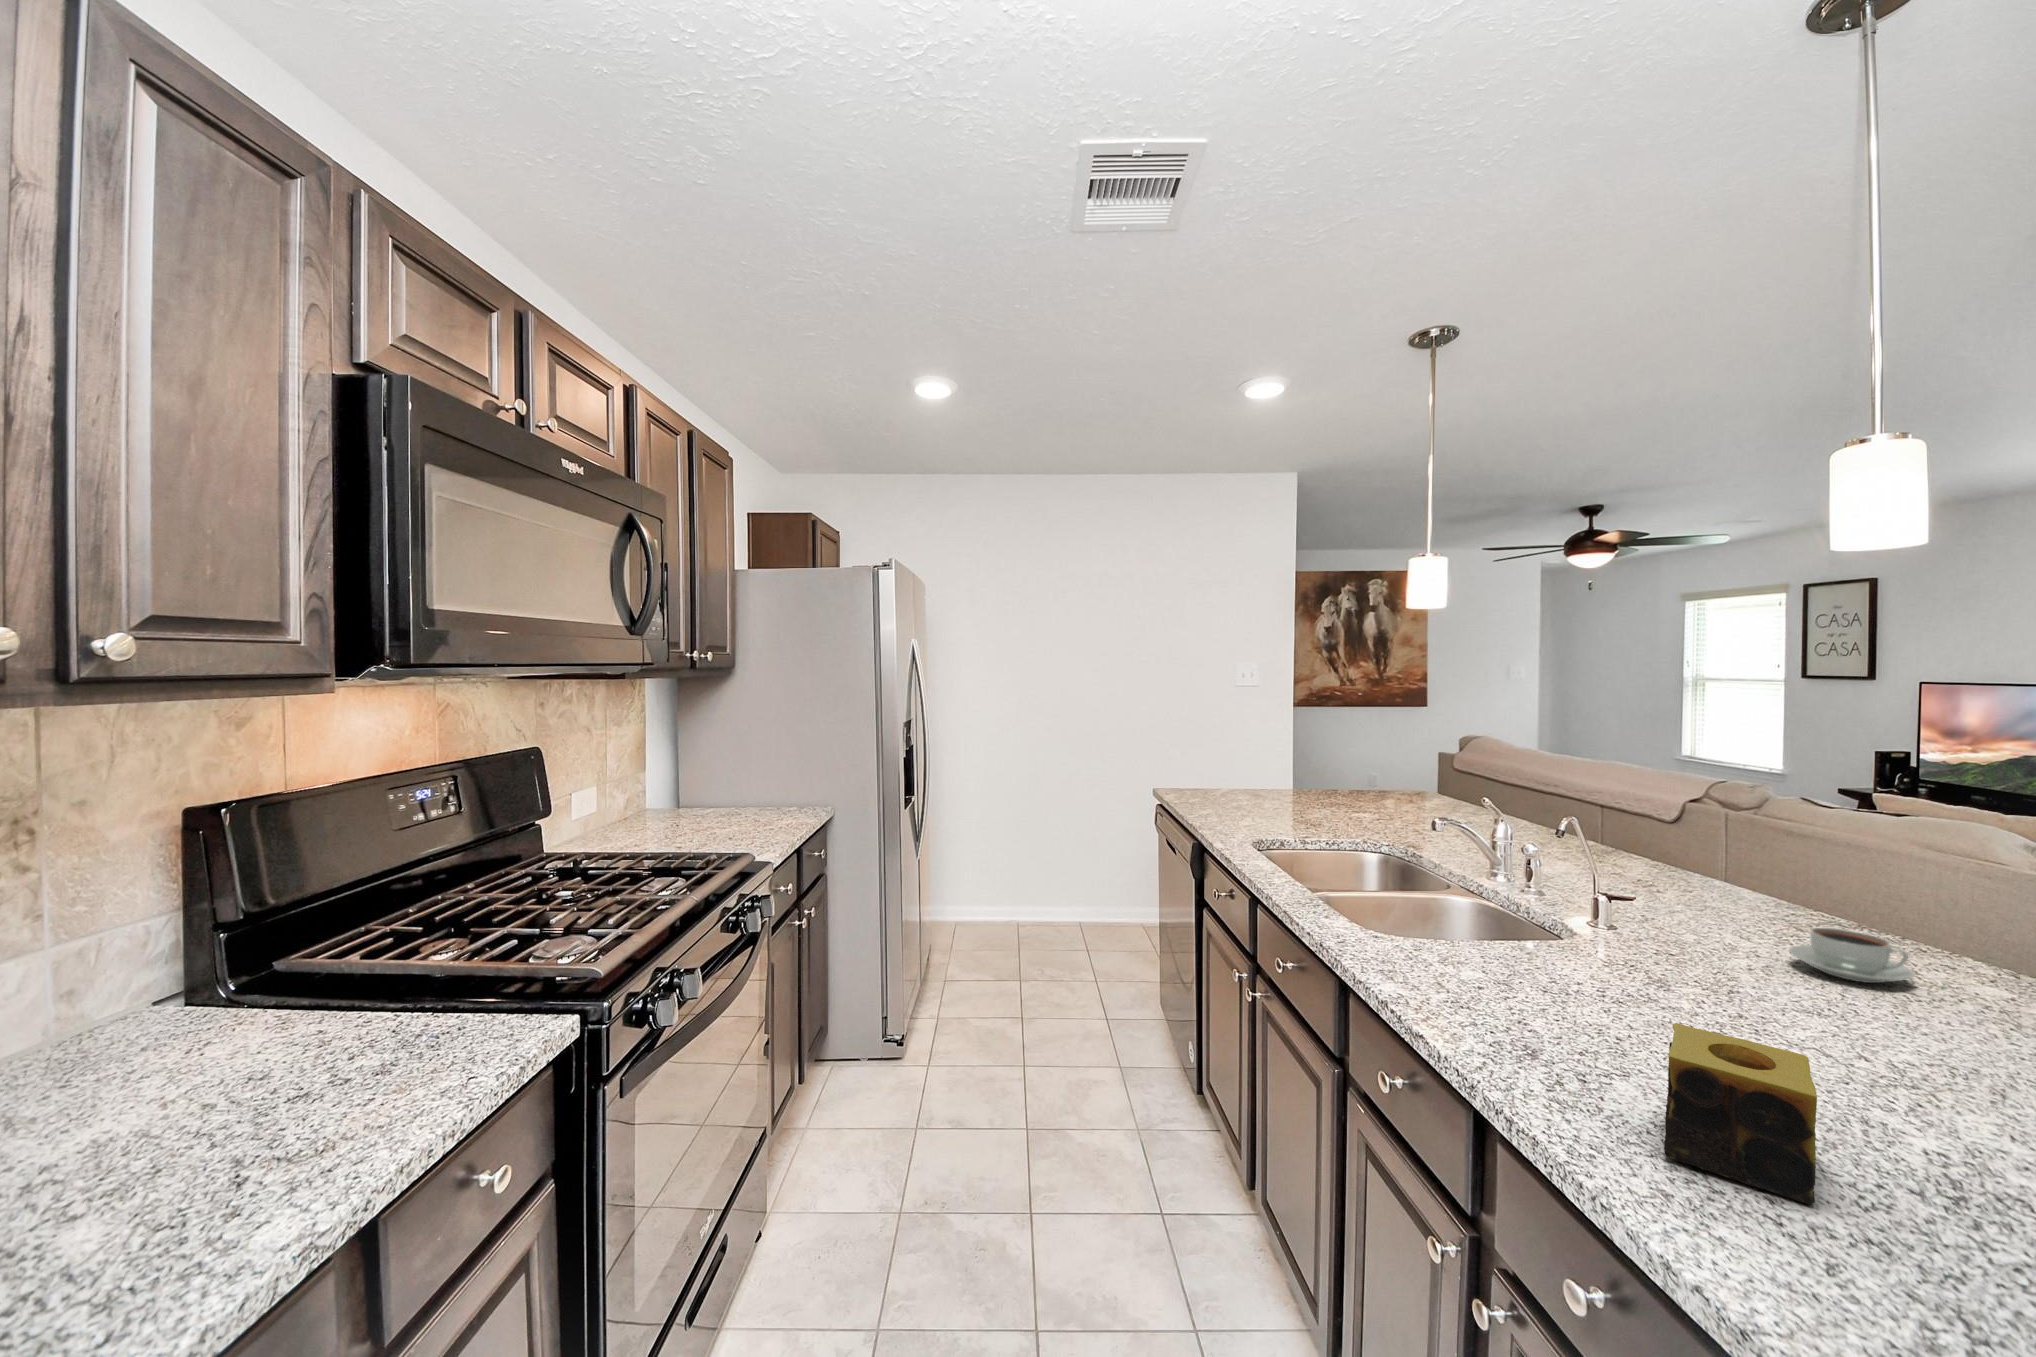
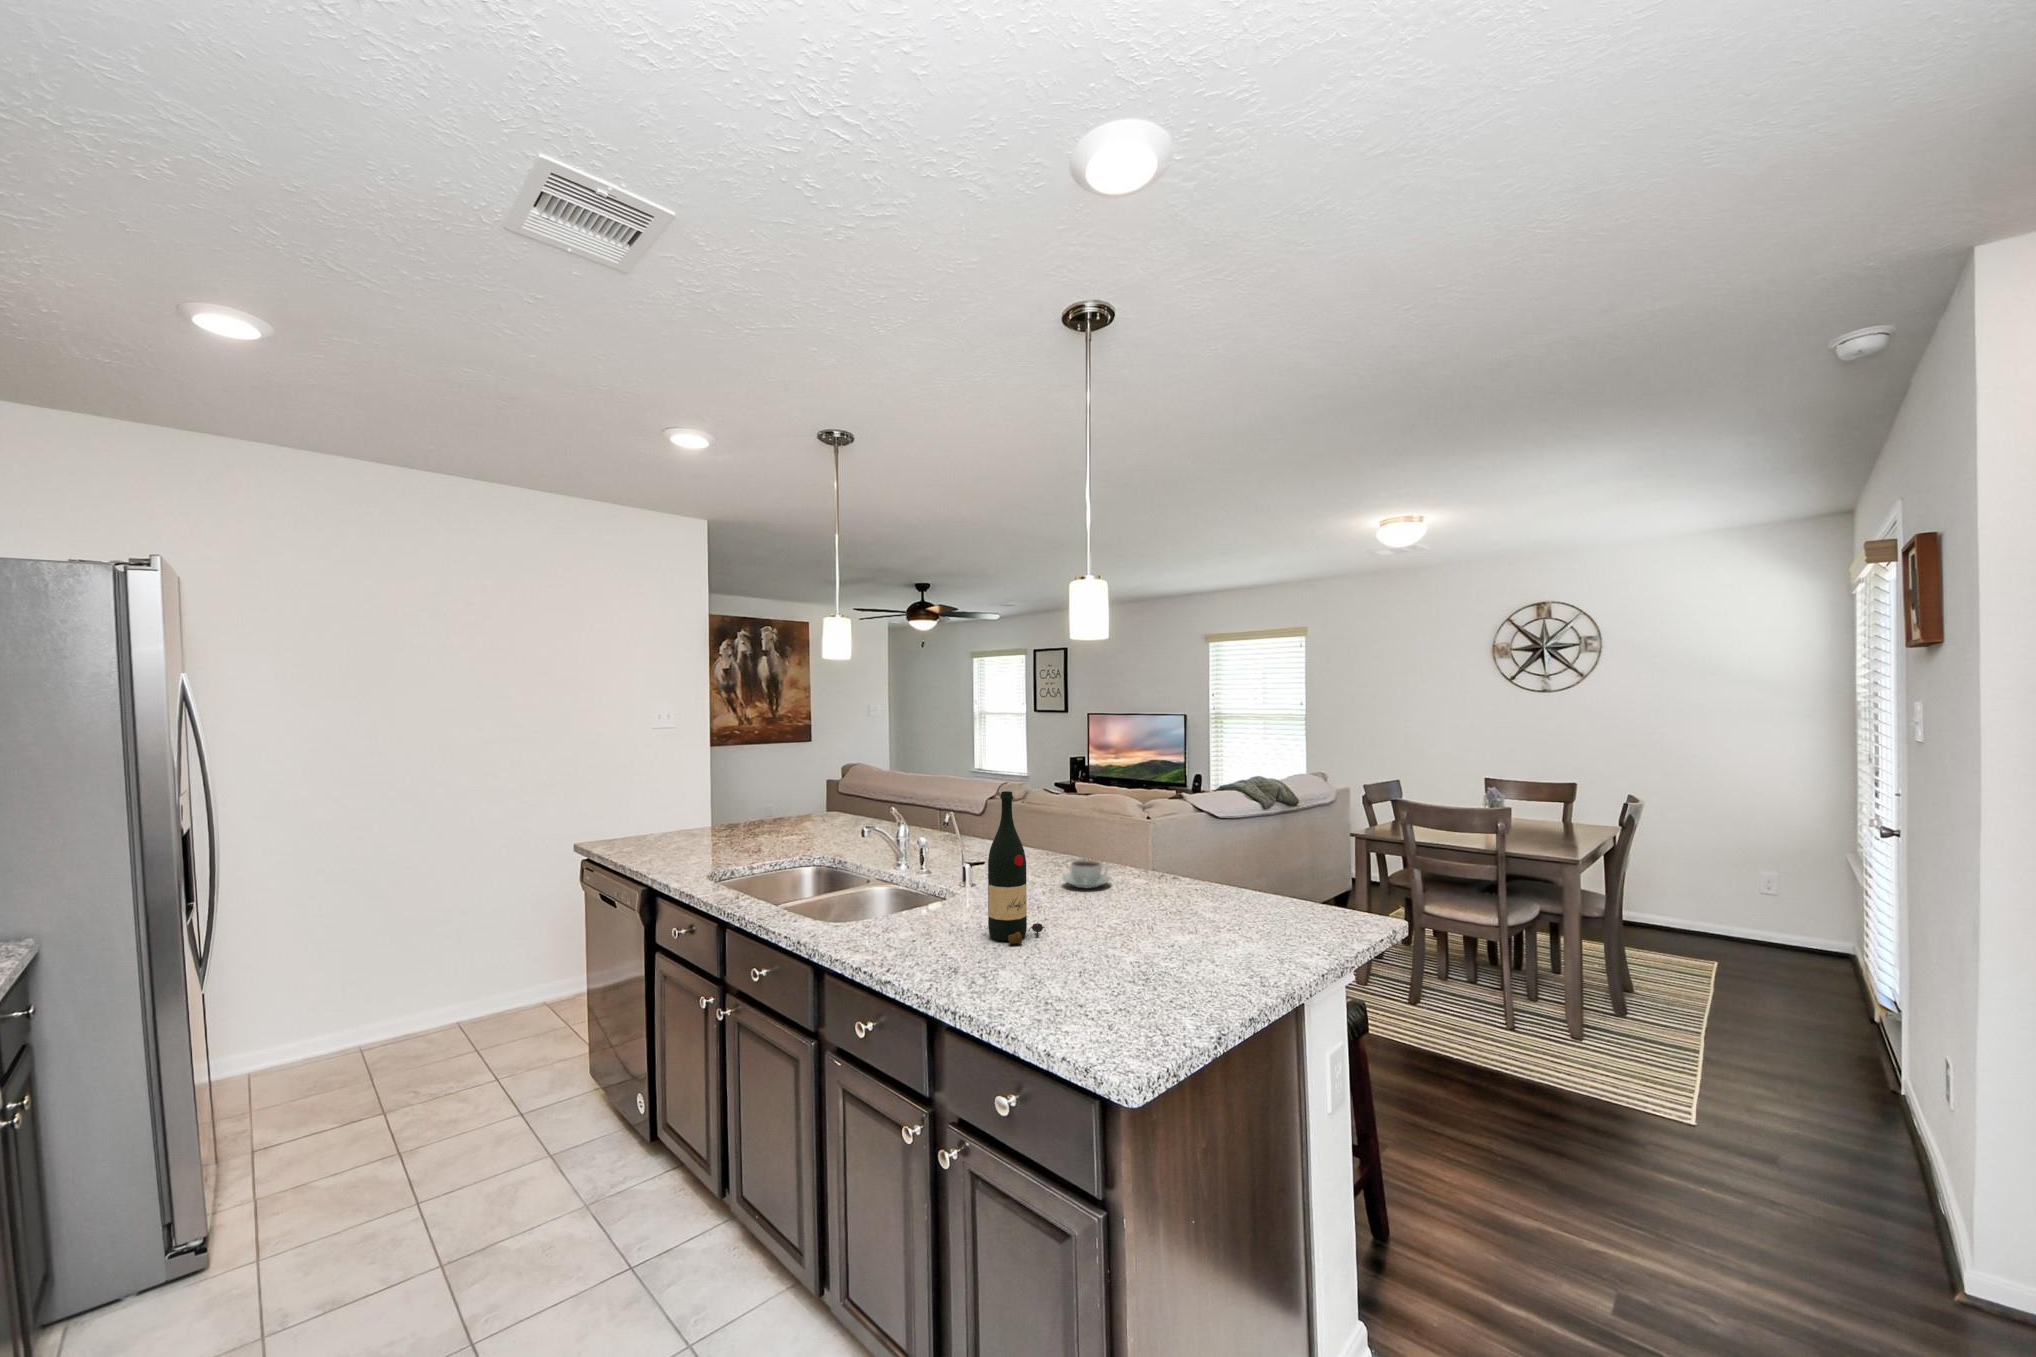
wine bottle: none [1605,798,1724,1041] -> present [988,791,1046,945]
candle: present [1664,1023,1817,1204] -> none [1033,922,1097,1002]

